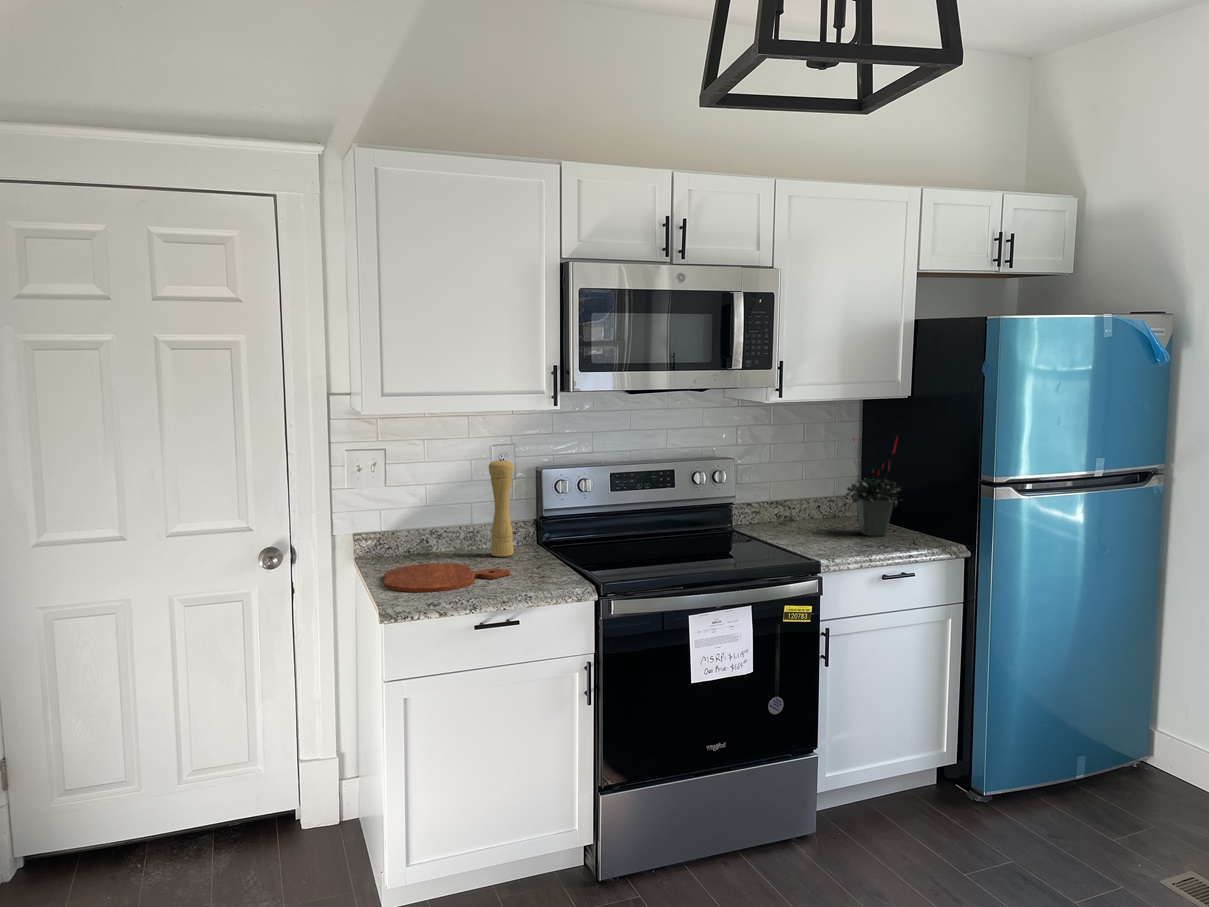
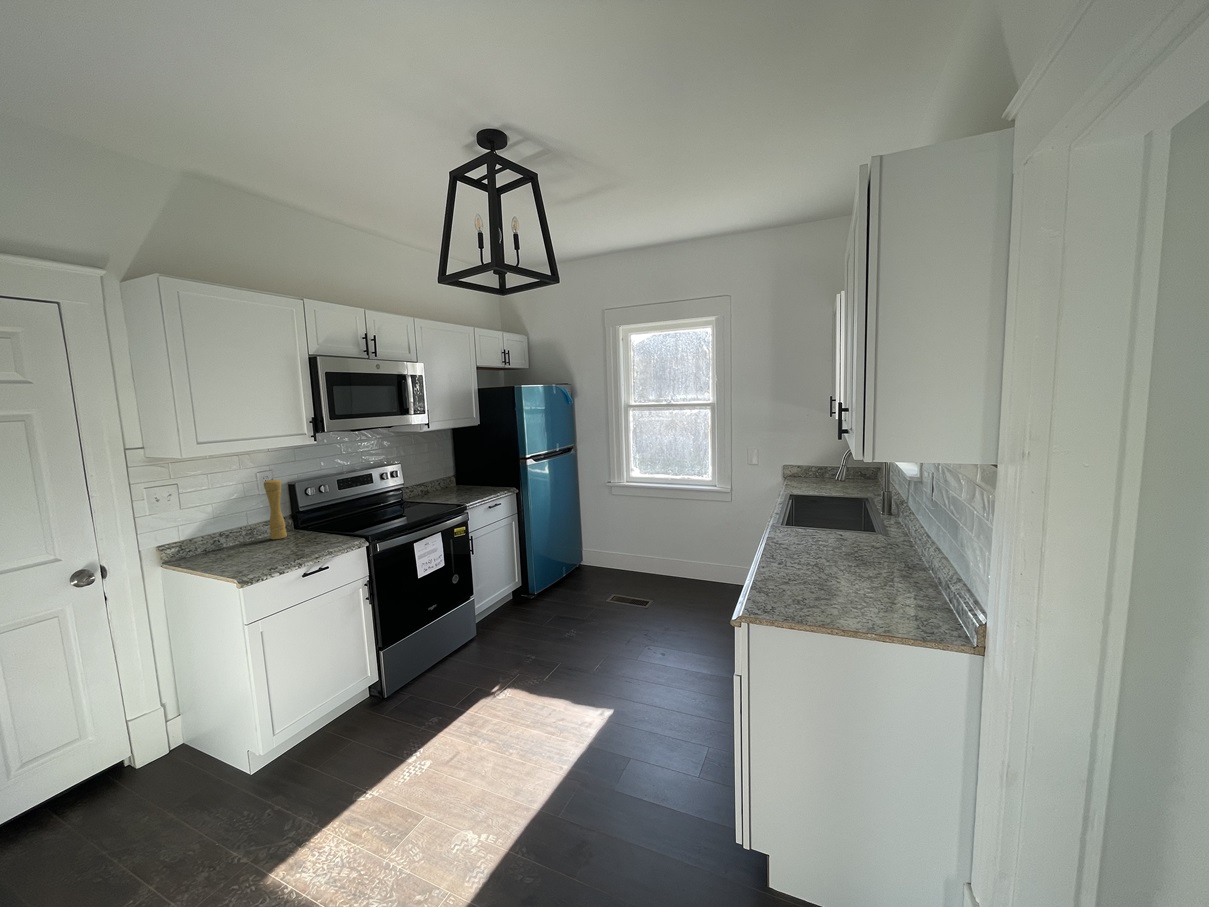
potted plant: present [846,438,901,536] -> none [456,442,484,492]
cutting board: present [384,563,510,592] -> none [212,542,304,569]

